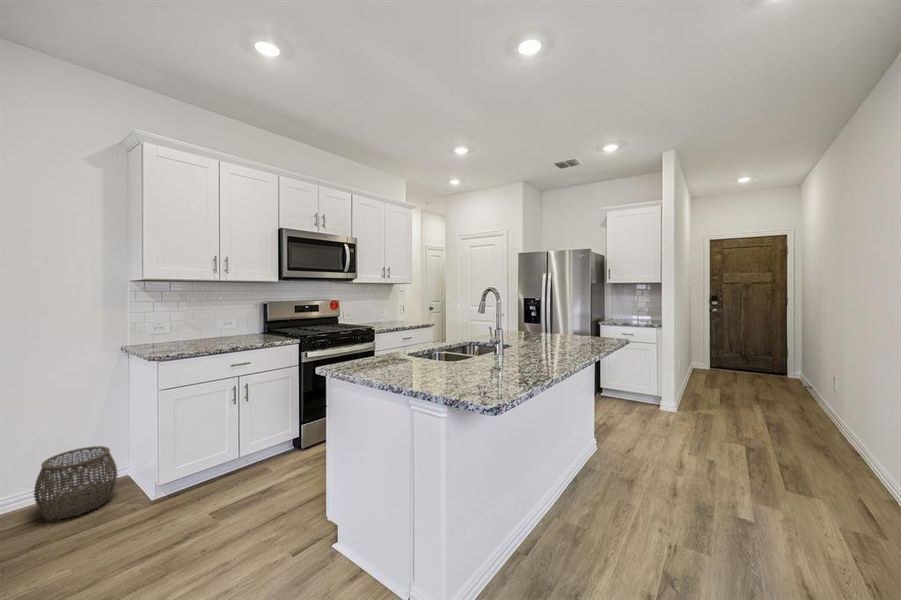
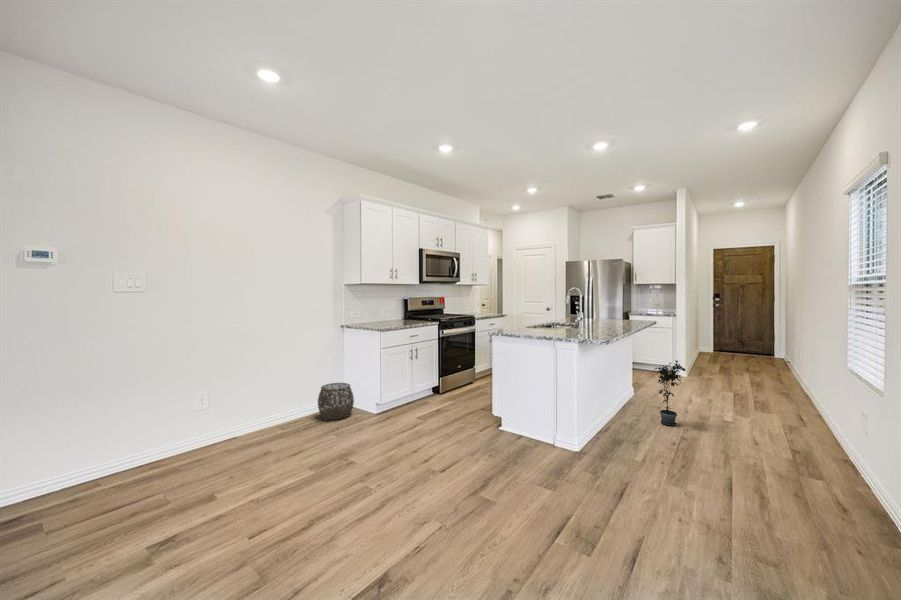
potted plant: none [618,419,673,537] -> present [655,361,686,426]

